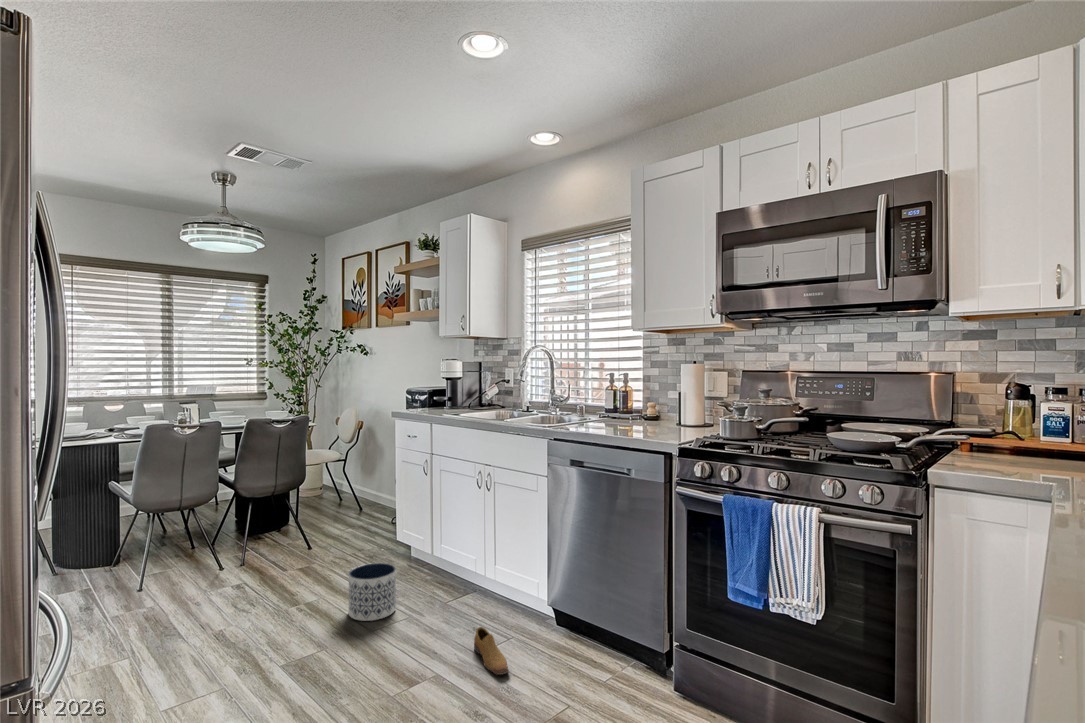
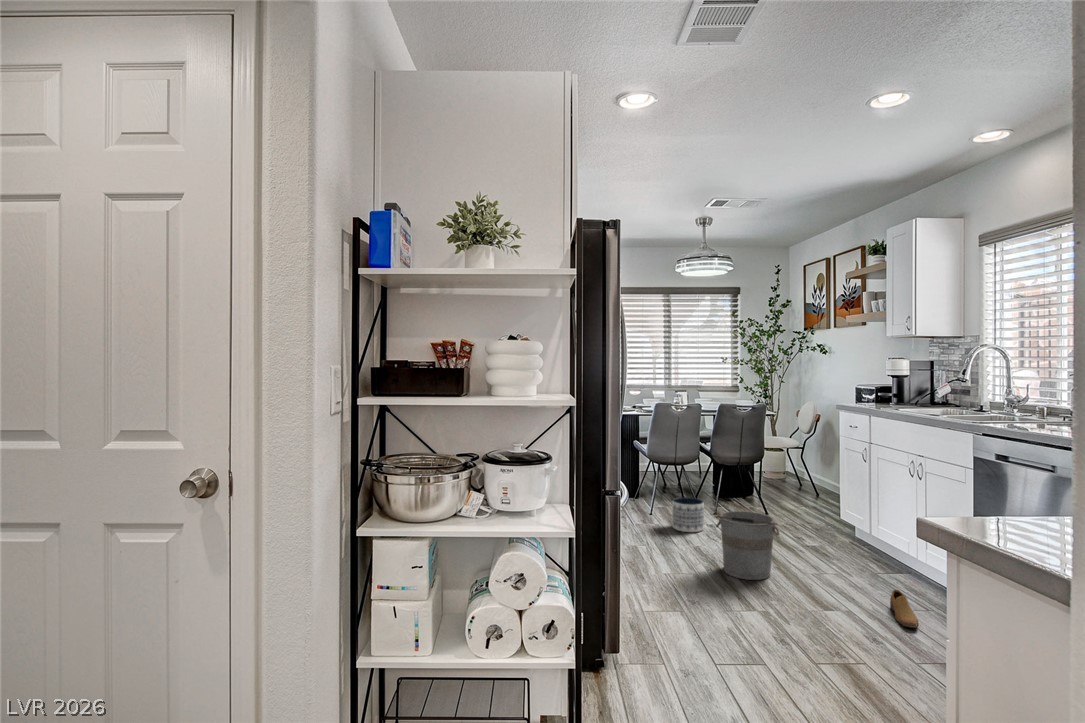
planter: present [349,563,396,621] -> present [672,497,704,532]
bucket: none [251,567,342,671] -> present [715,511,779,580]

